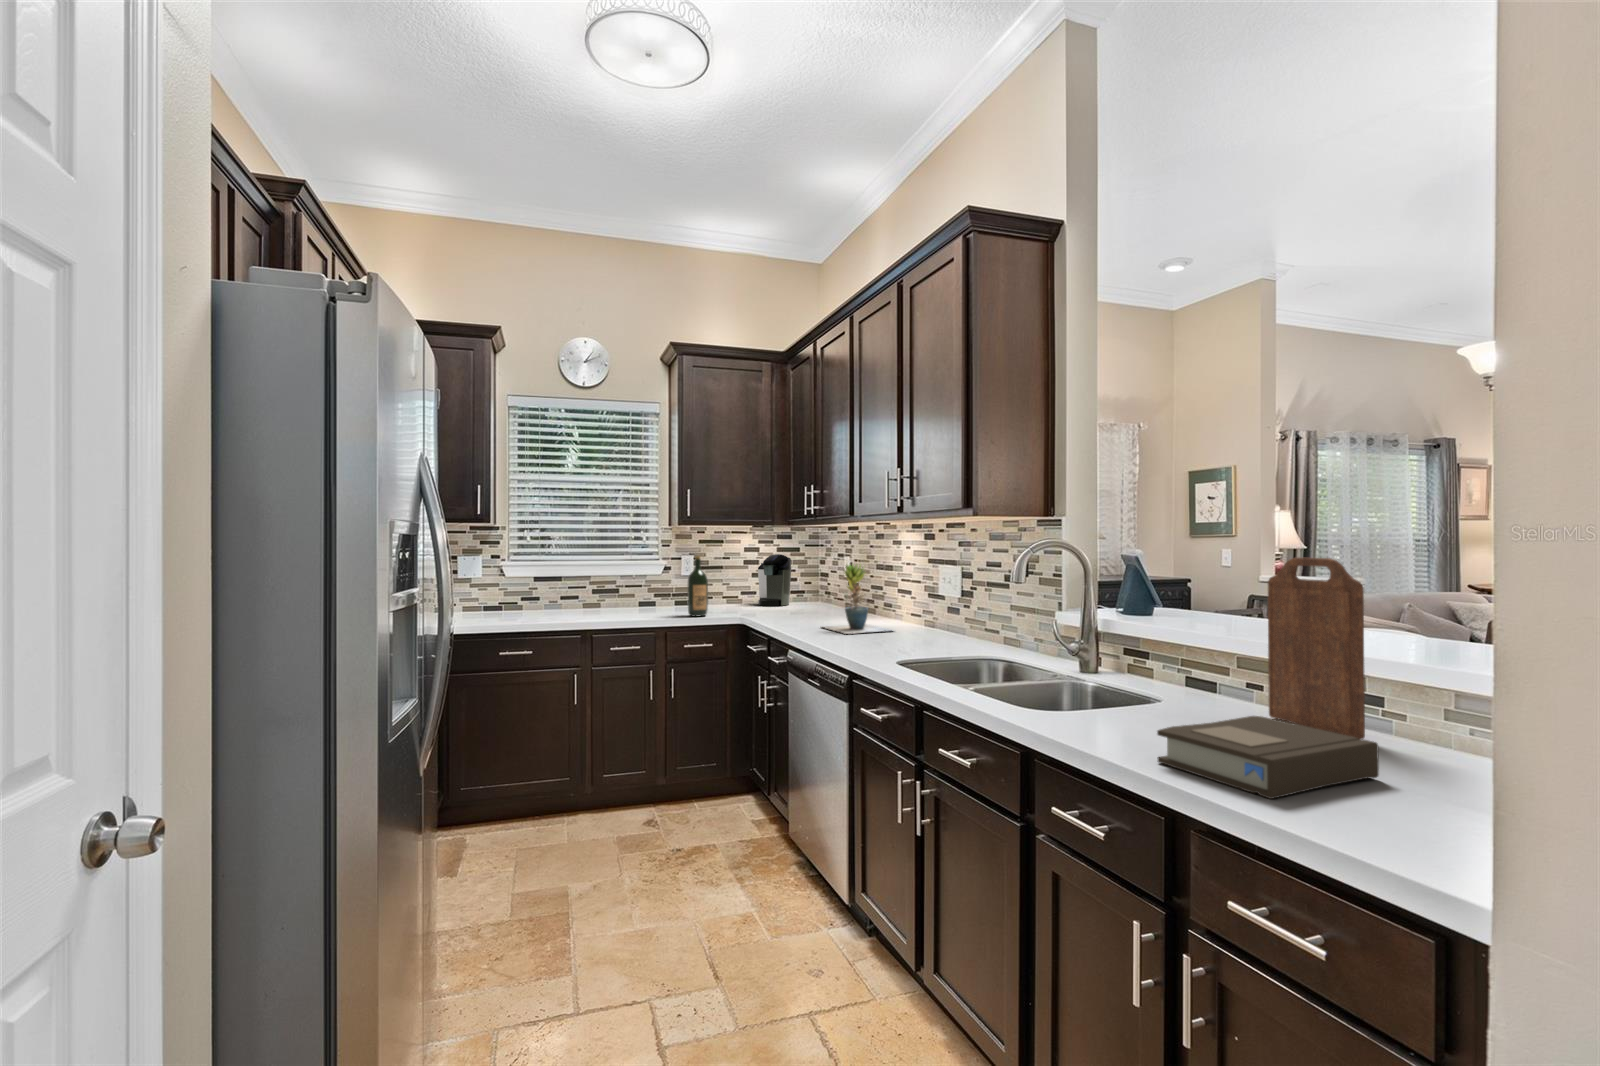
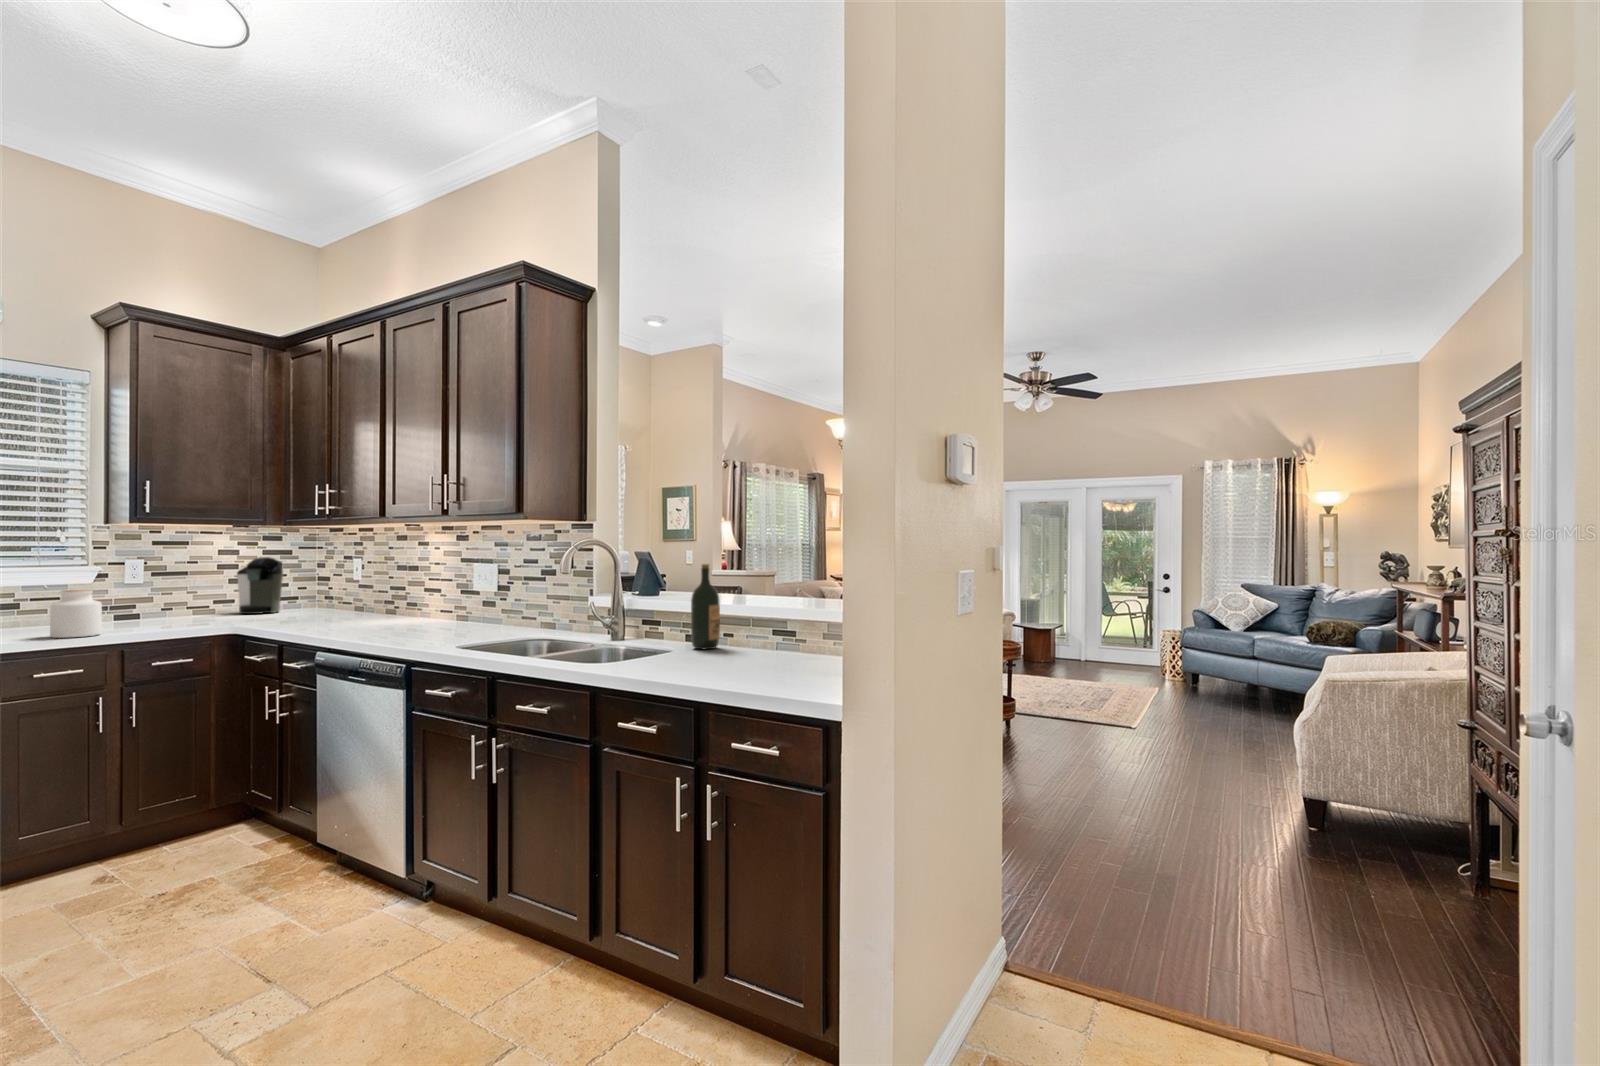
wine bottle: present [687,556,708,616] -> present [691,564,720,649]
cutting board: present [1268,557,1365,740] -> none [739,550,788,656]
potted plant: present [824,564,891,634] -> none [344,563,431,631]
jar: none [618,581,650,621] -> present [50,590,102,638]
book: present [1157,716,1379,799] -> none [689,645,797,682]

